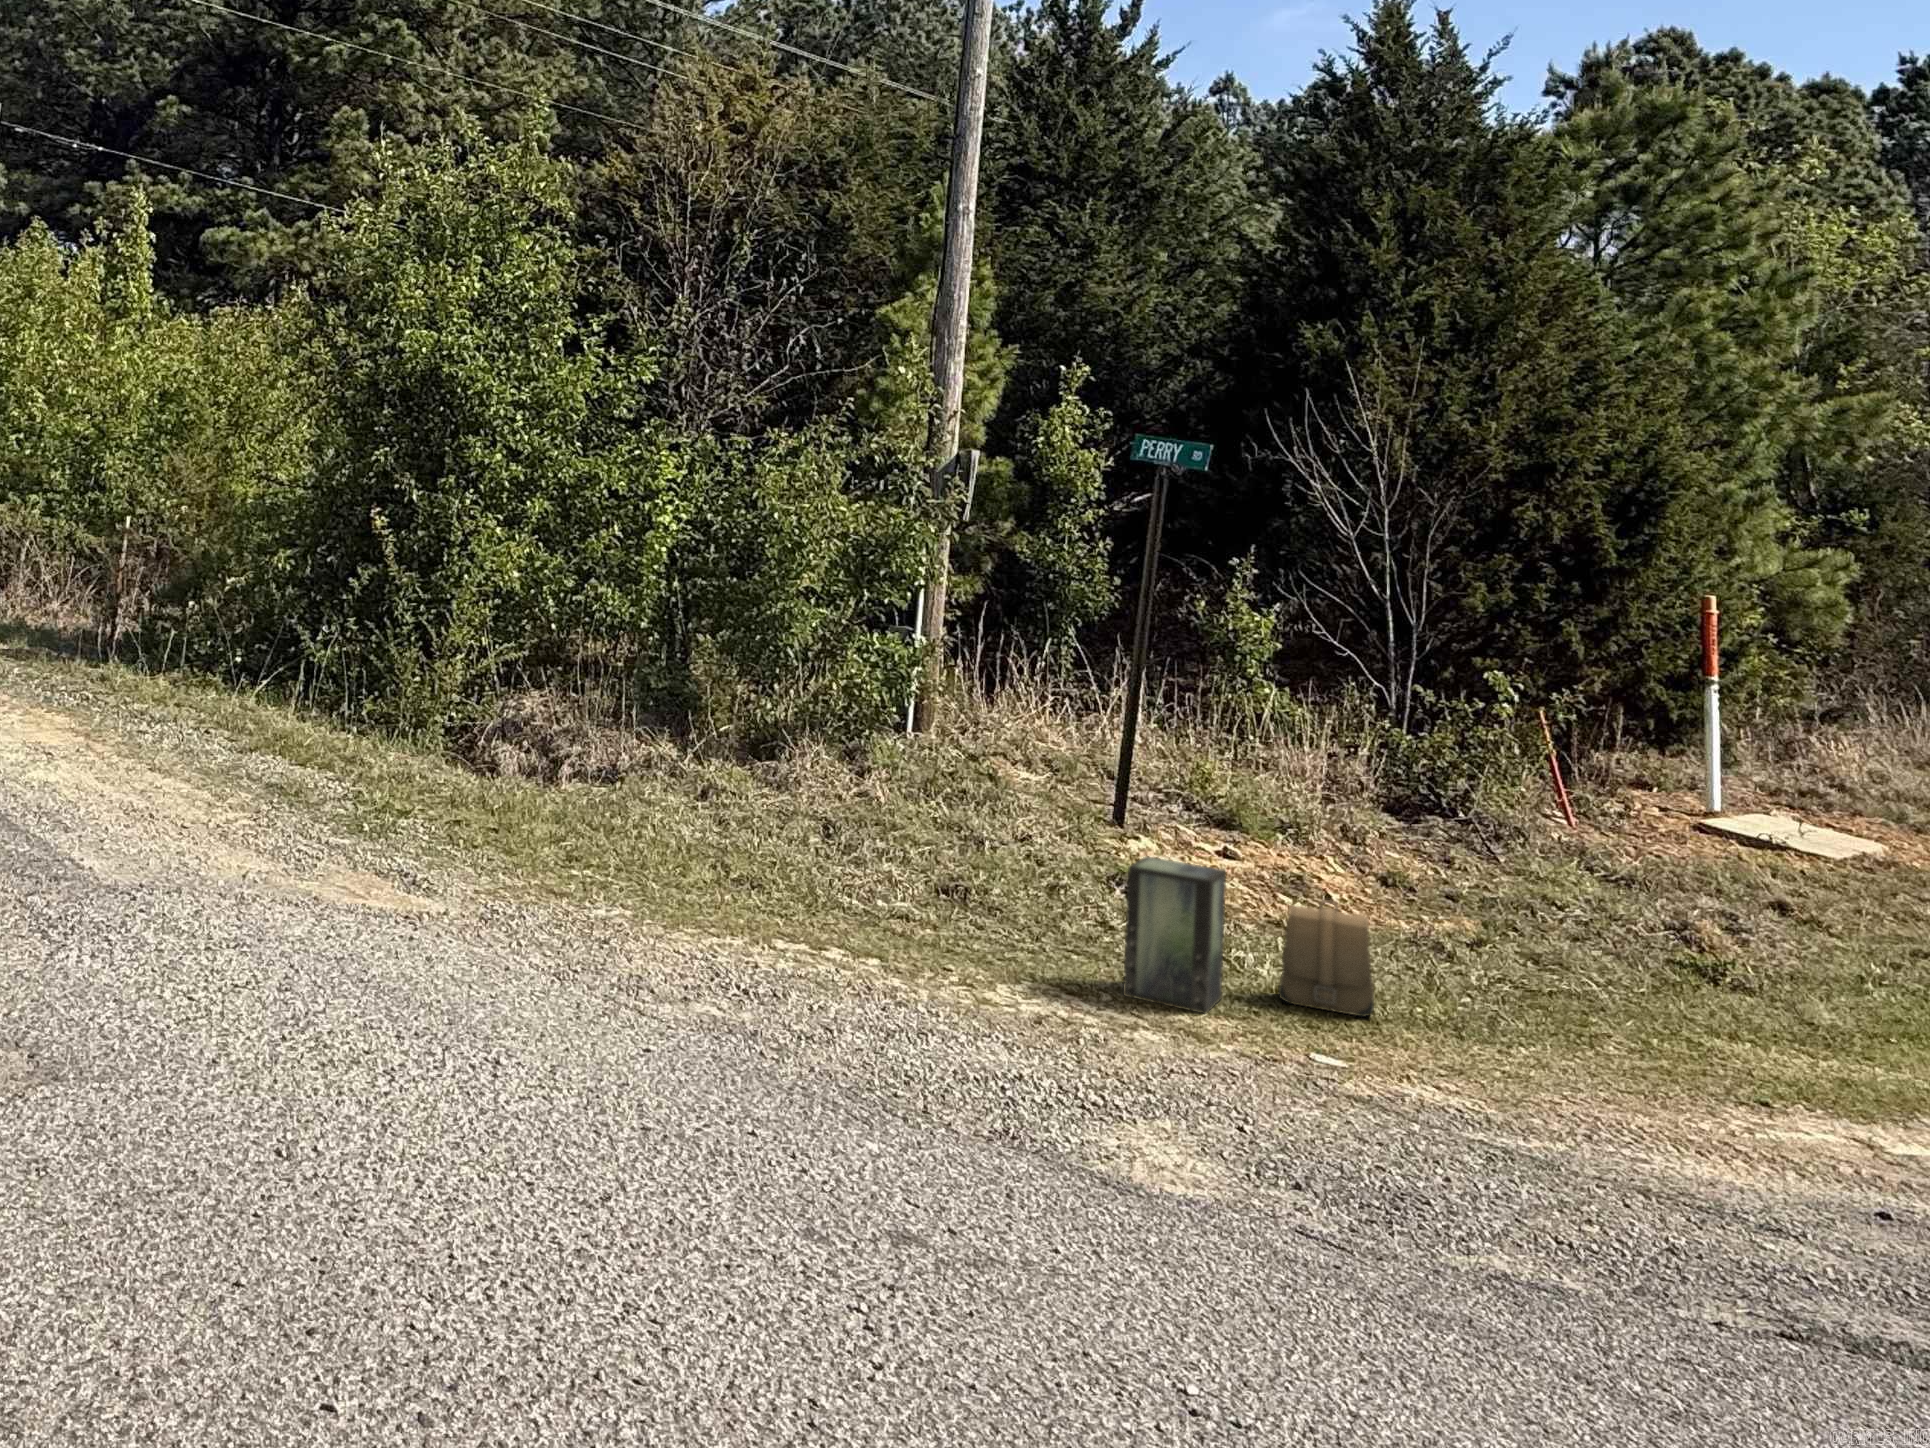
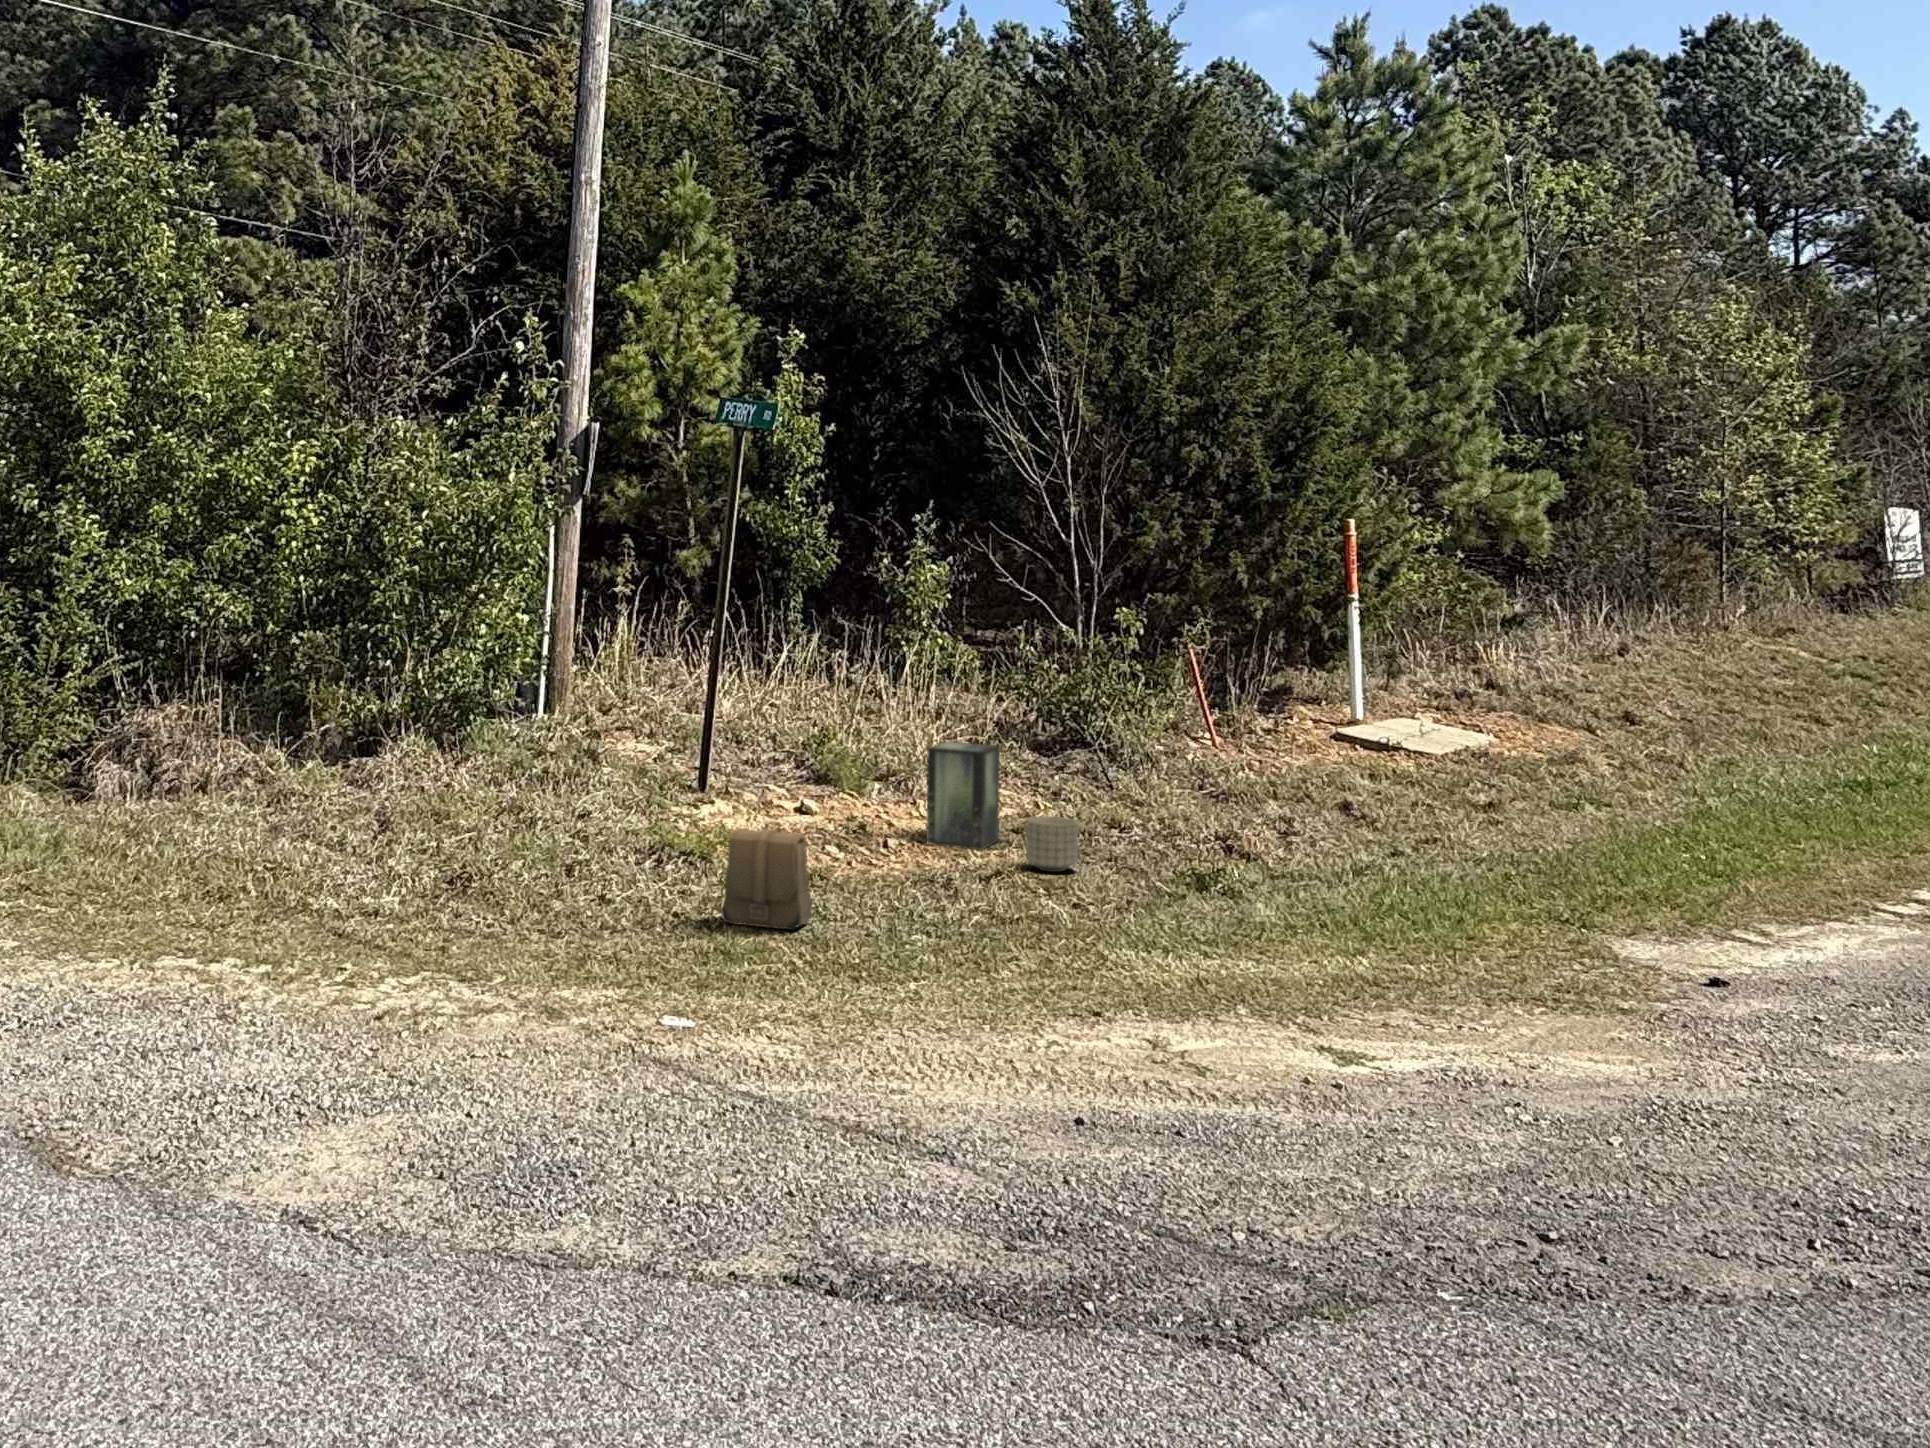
storage box: present [1123,857,1226,1014] -> present [926,741,1000,850]
planter: none [1517,908,1581,970] -> present [1026,816,1078,872]

